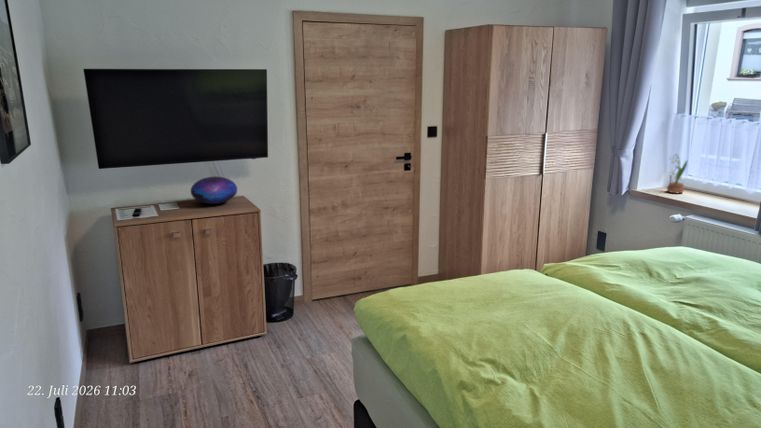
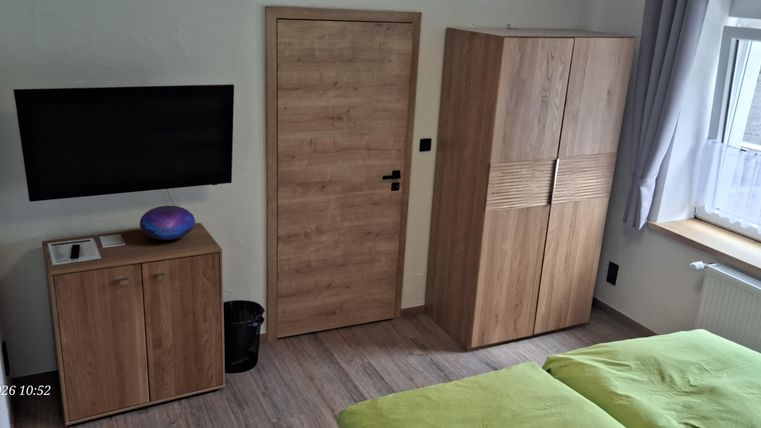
potted flower: present [667,154,687,193] -> none [691,187,716,232]

